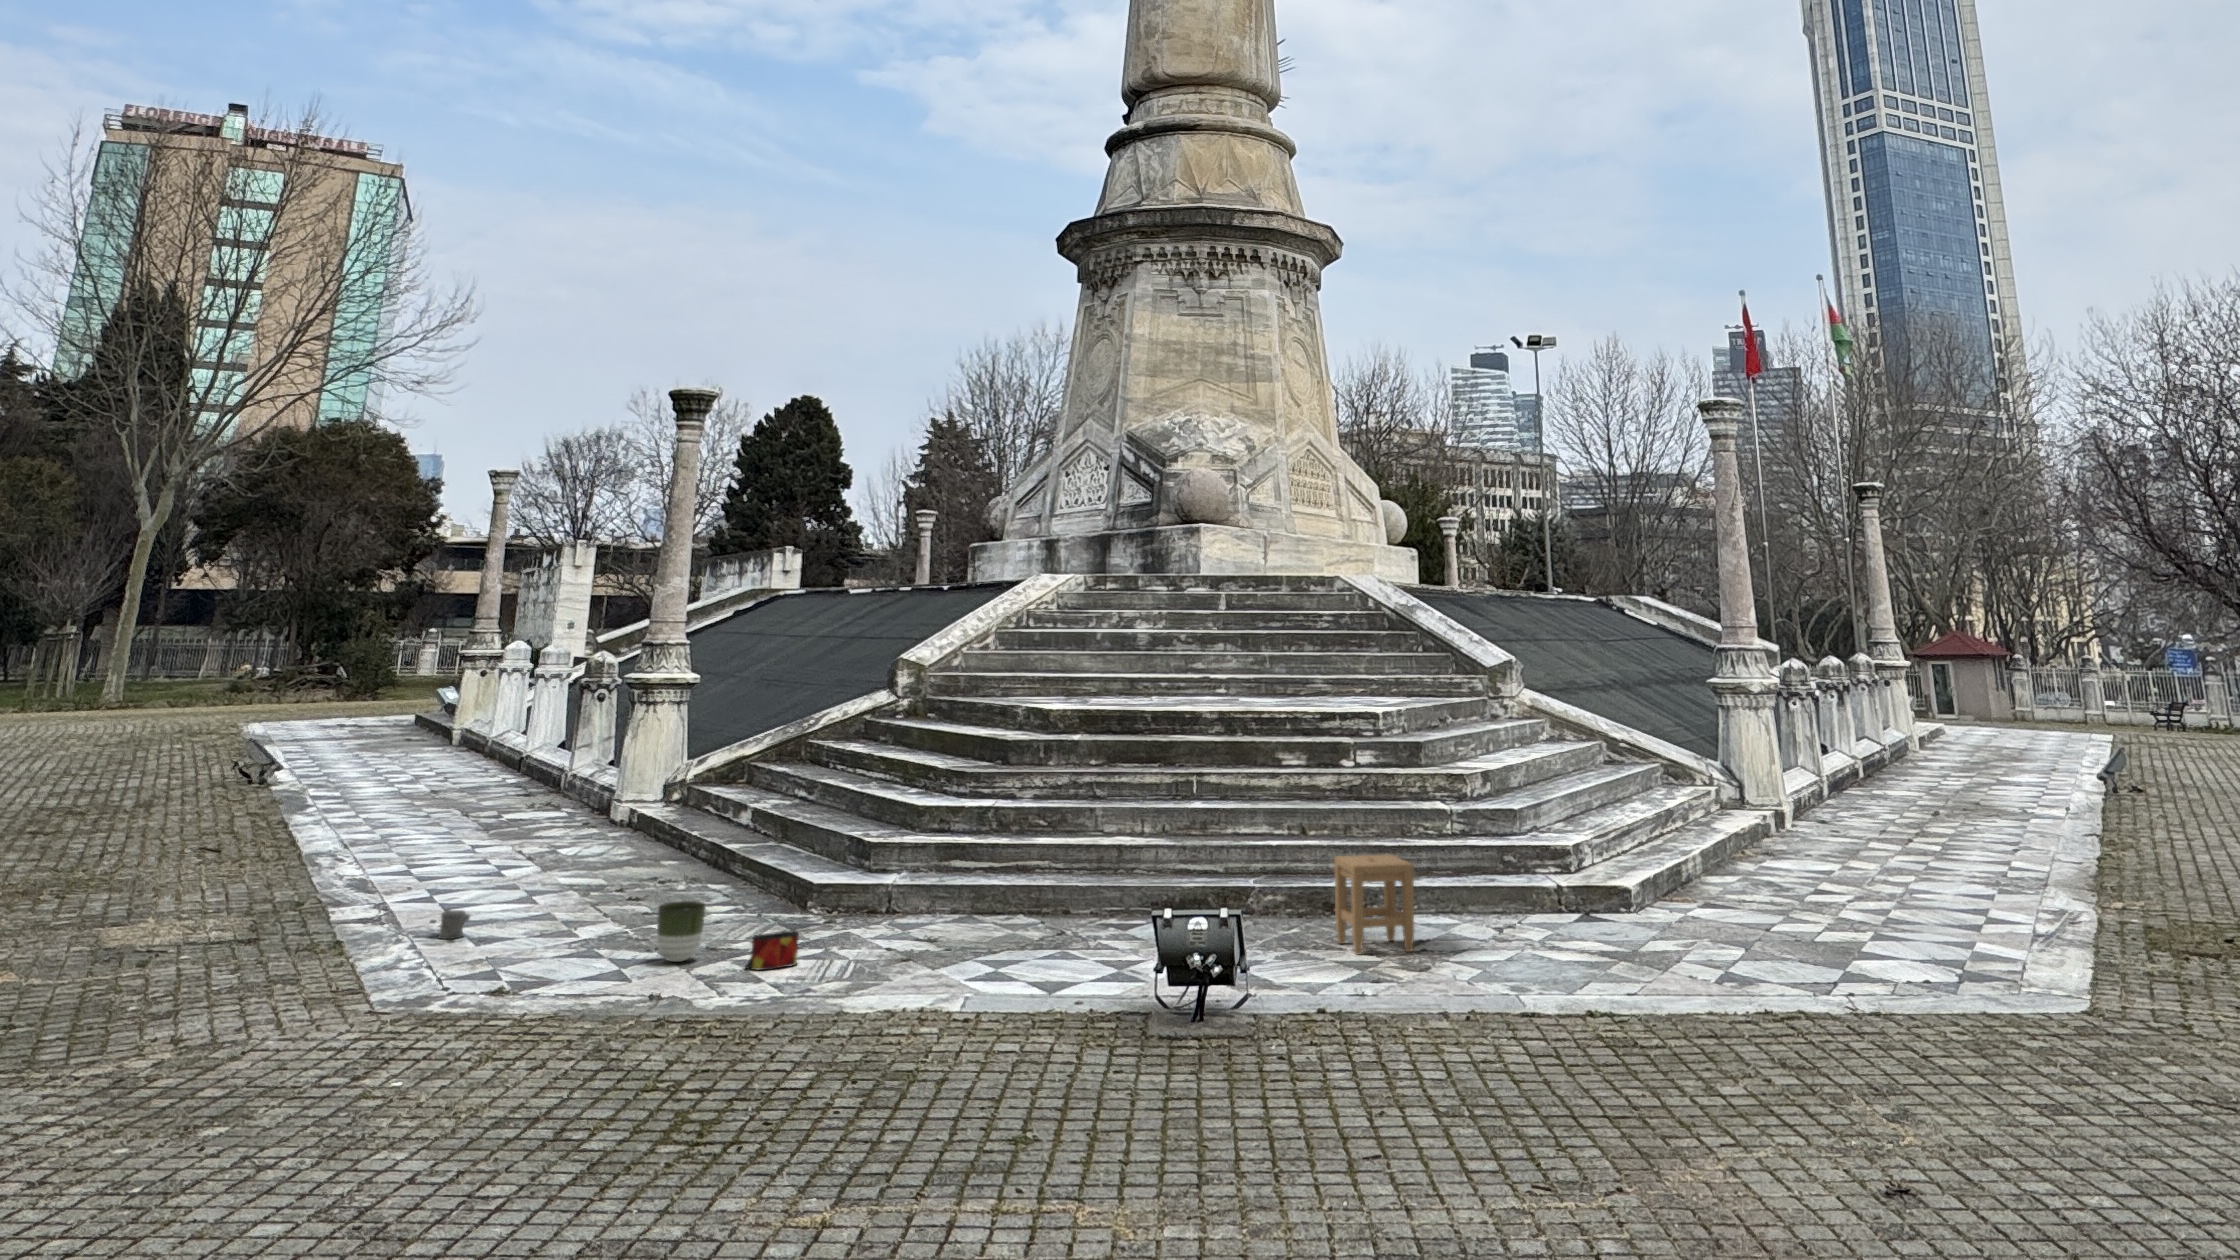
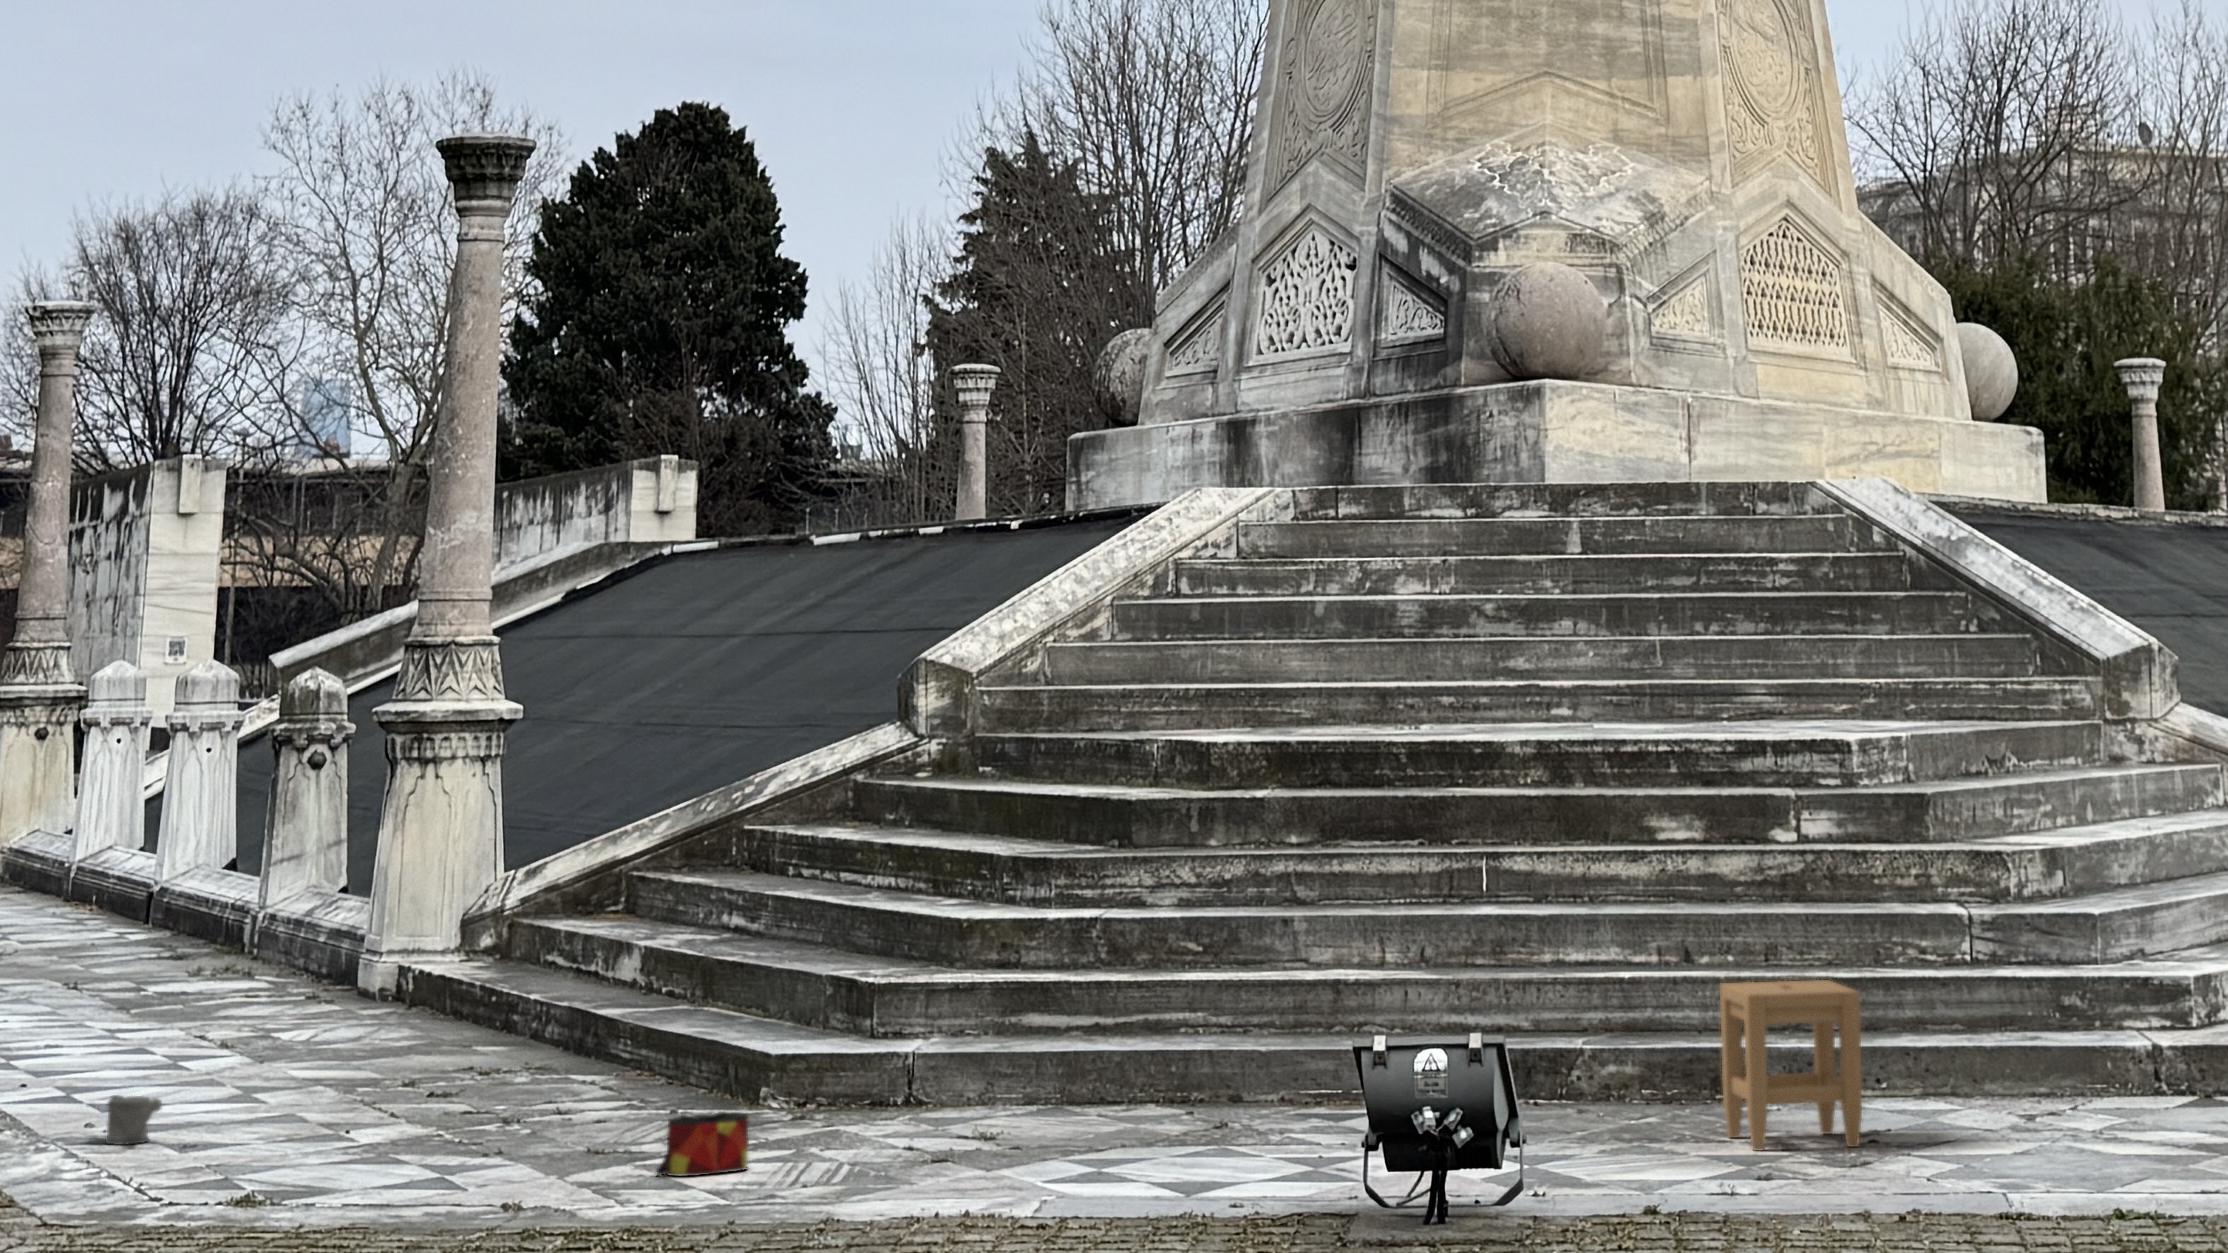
planter: present [657,901,706,962] -> none [498,1067,582,1168]

